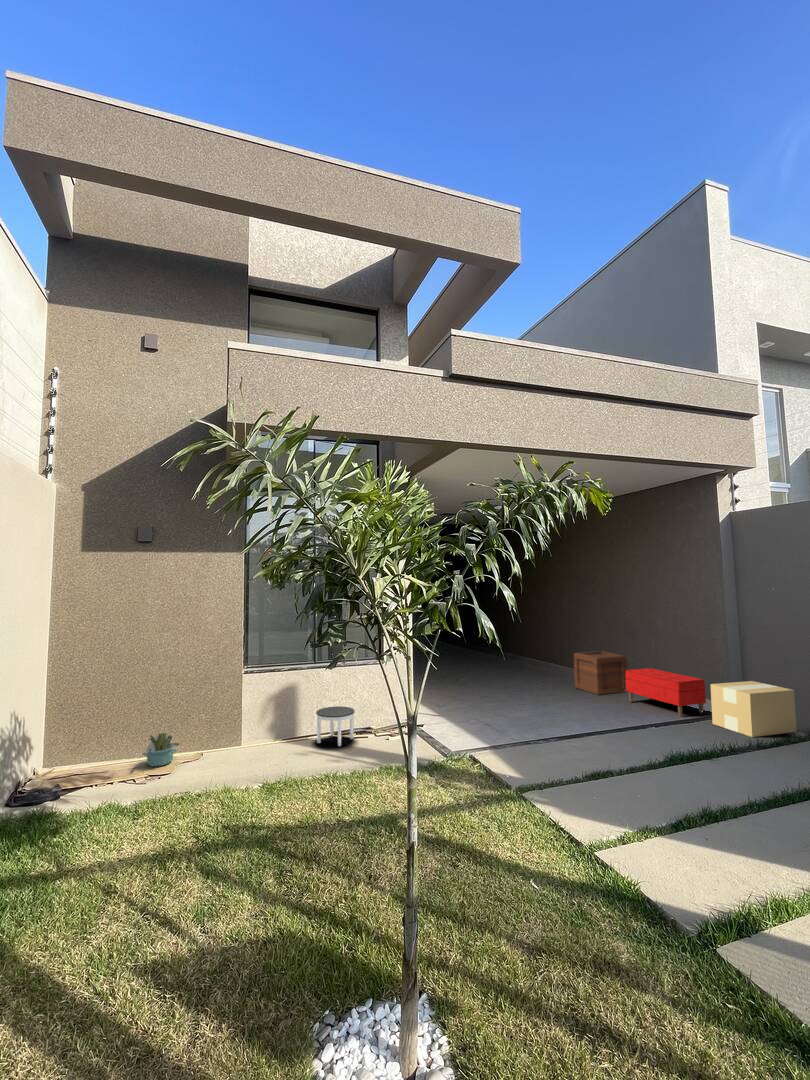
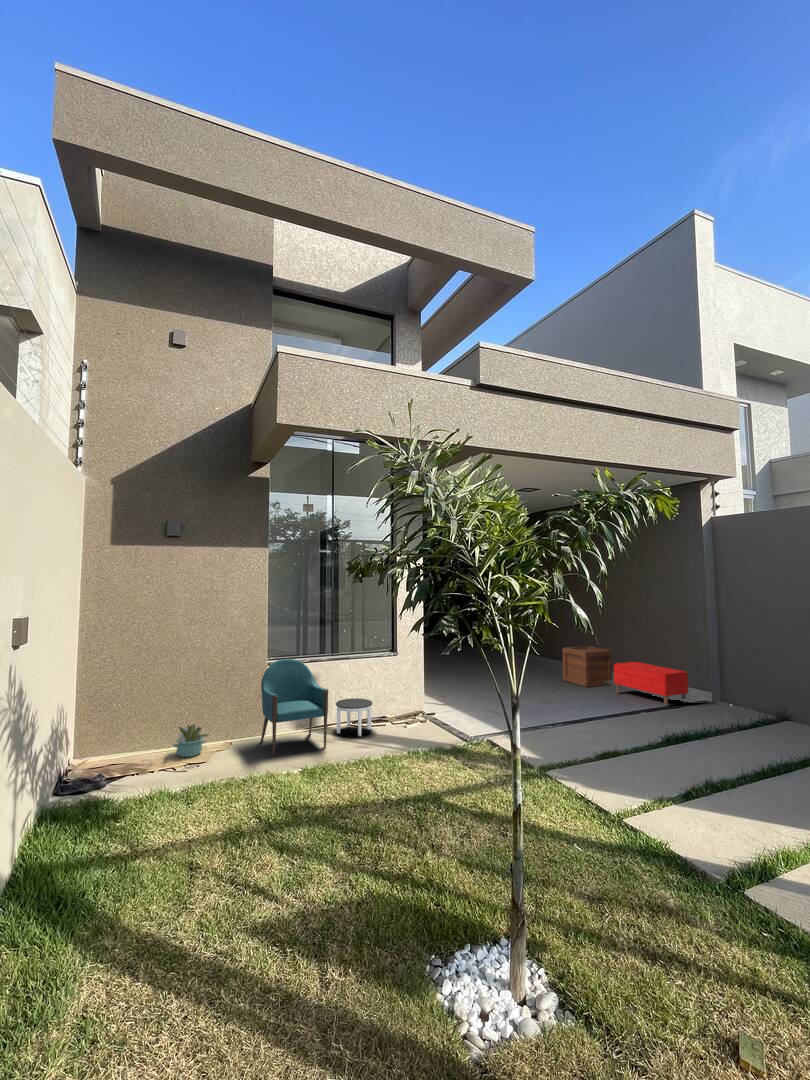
chair: none [236,665,302,766] -> present [261,659,328,755]
cardboard box: present [711,681,796,737] -> none [695,673,770,723]

